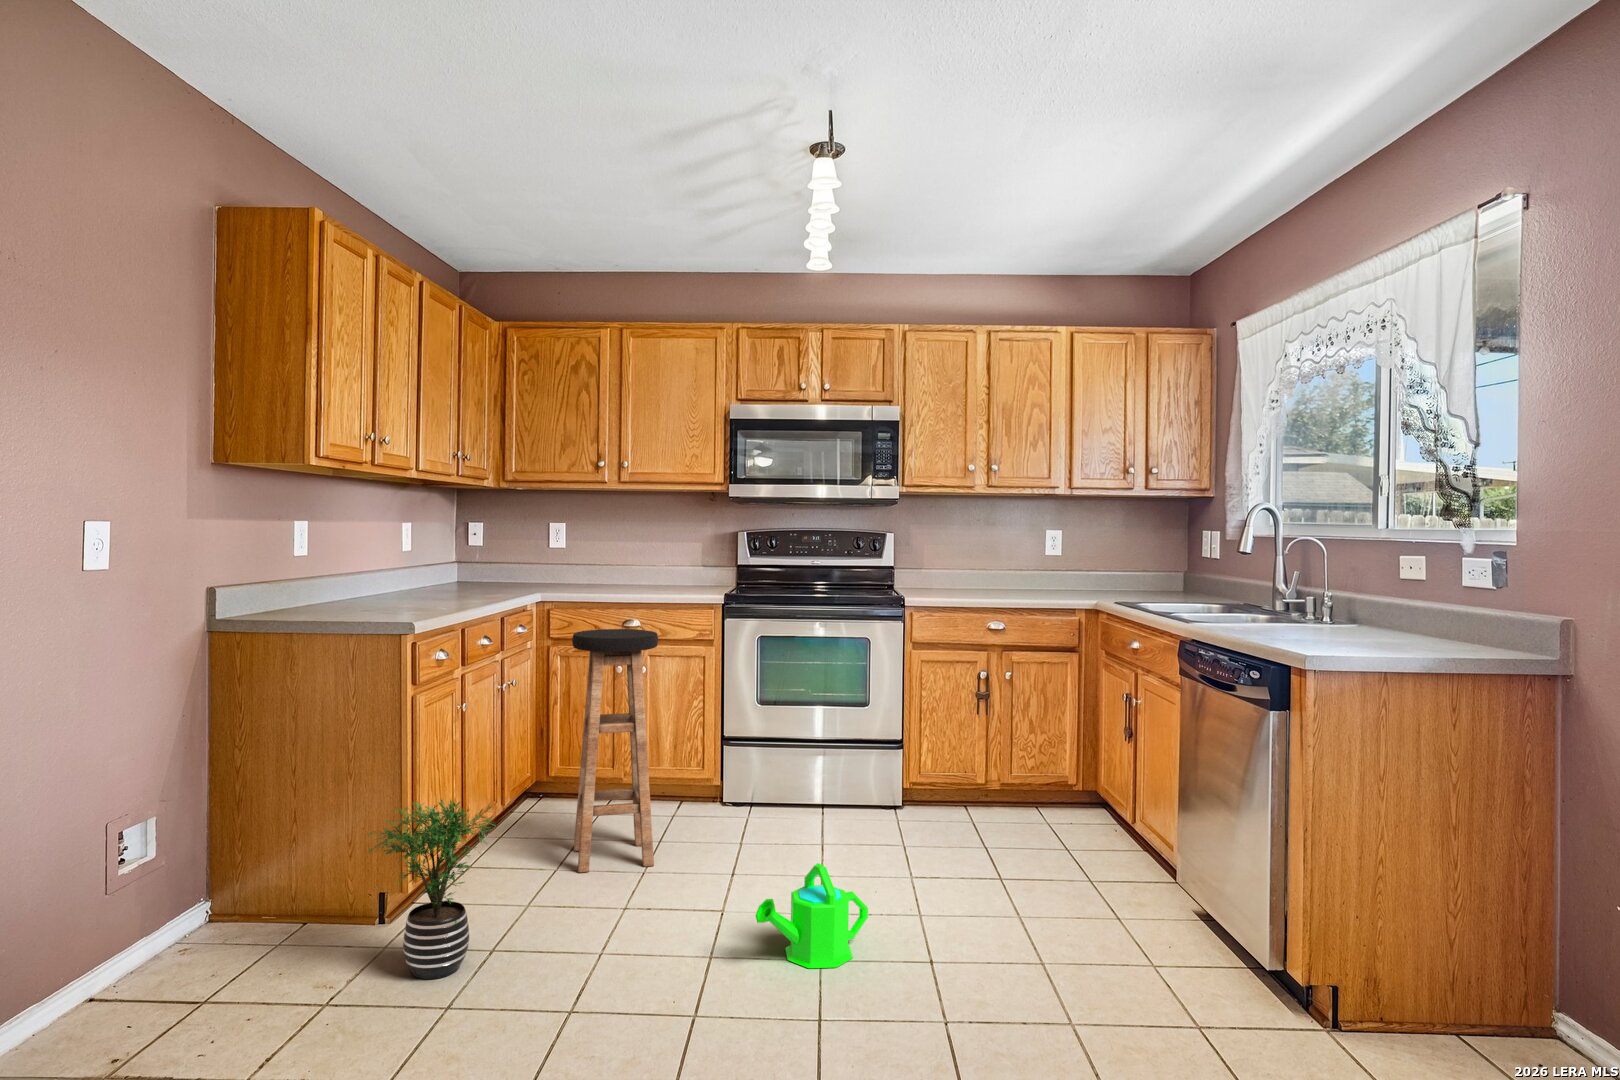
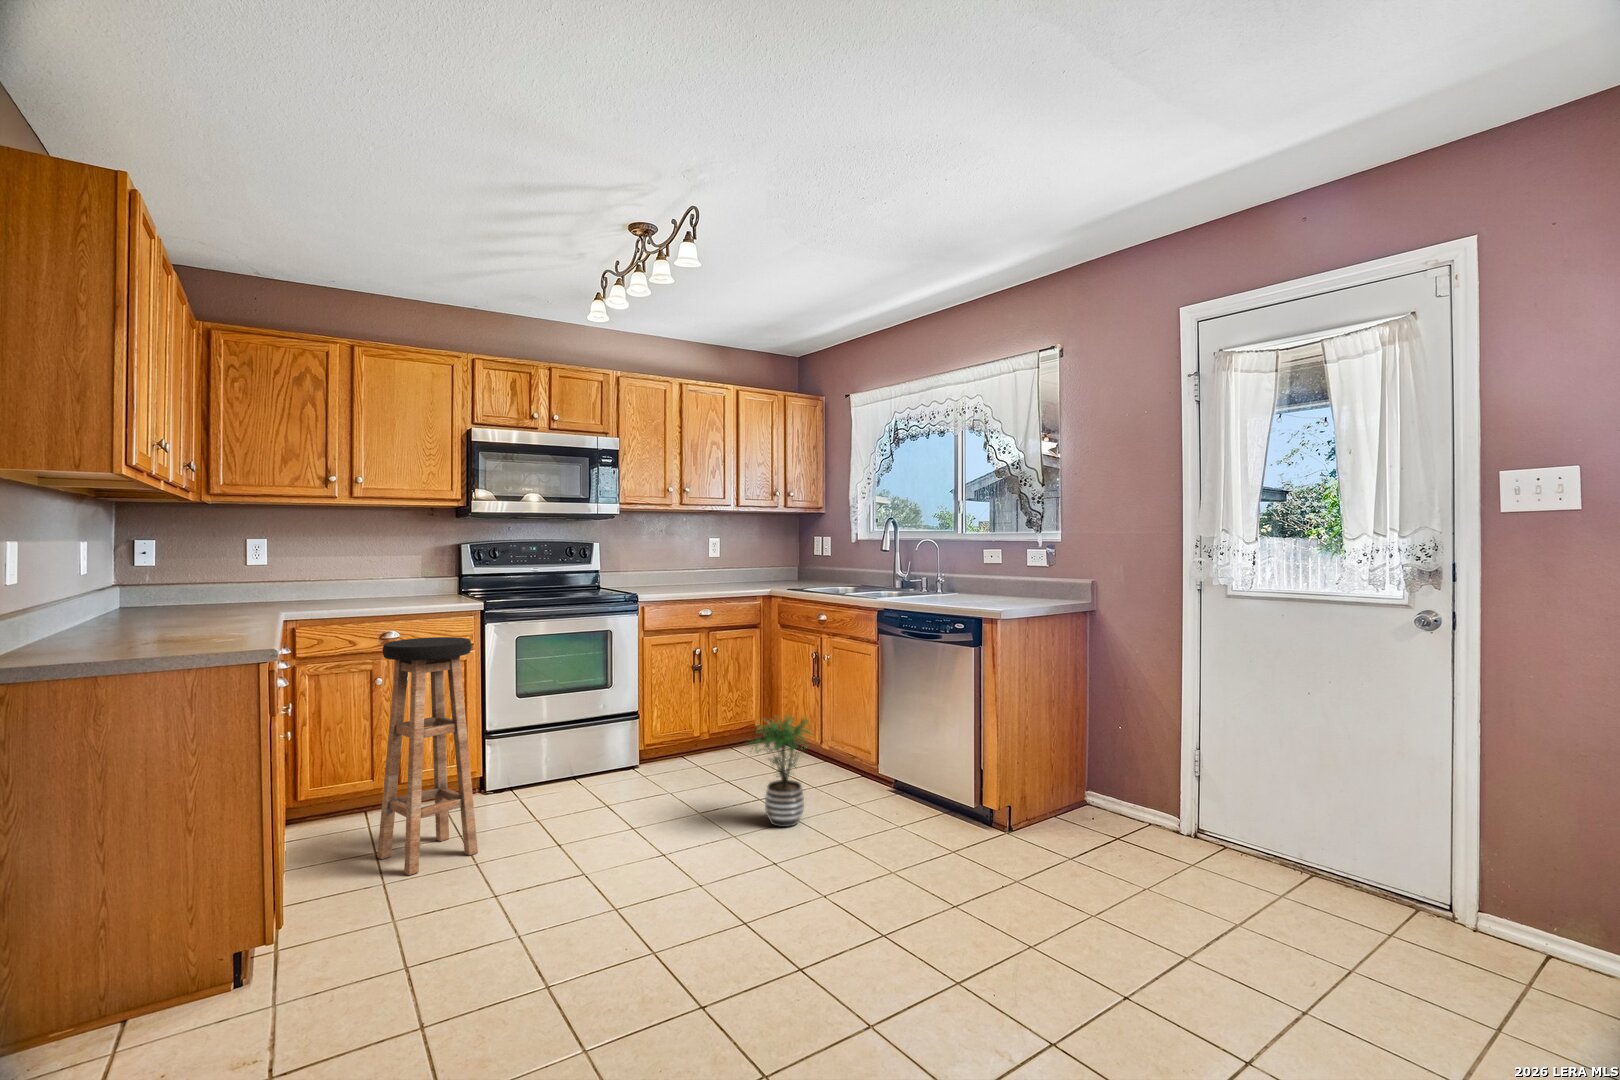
potted plant: present [367,798,496,979] -> present [746,716,810,827]
watering can: present [756,863,868,968] -> none [652,807,720,891]

